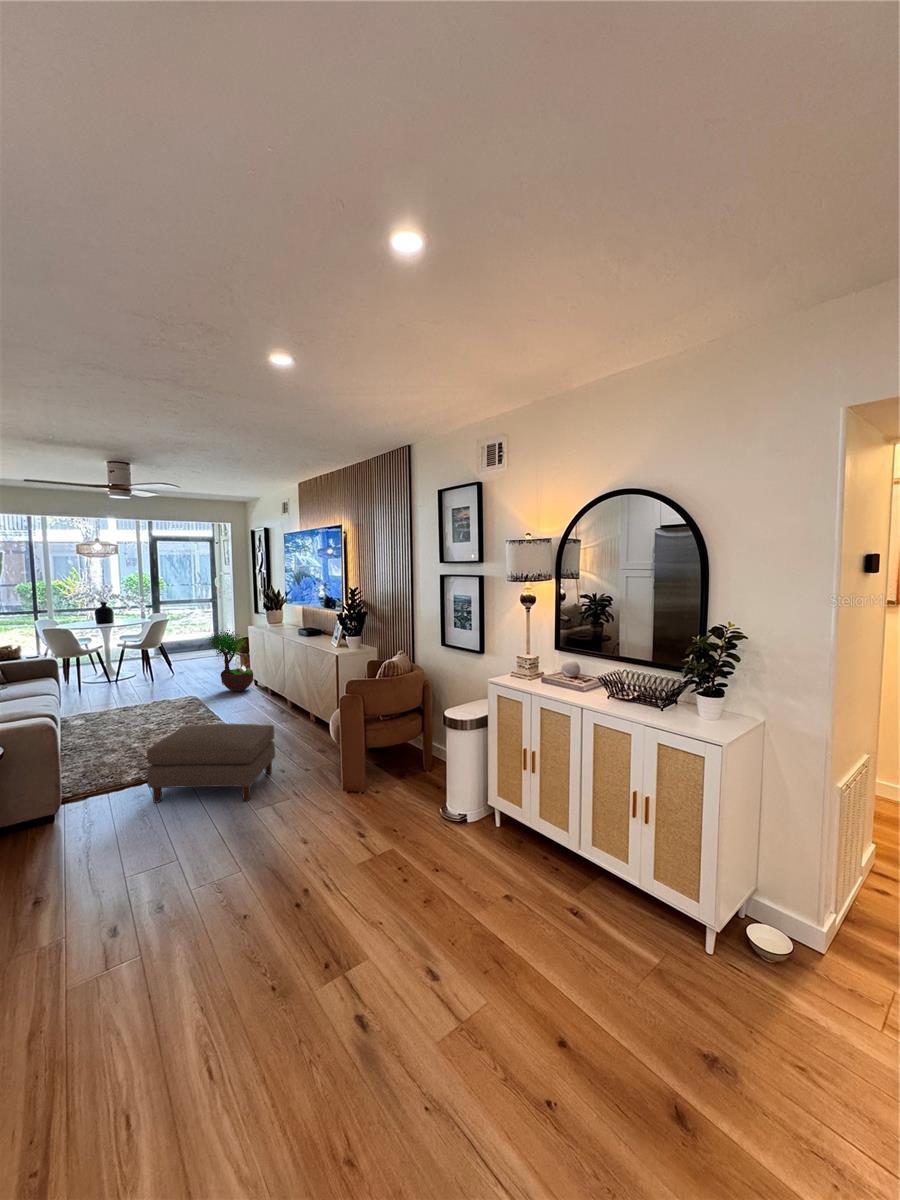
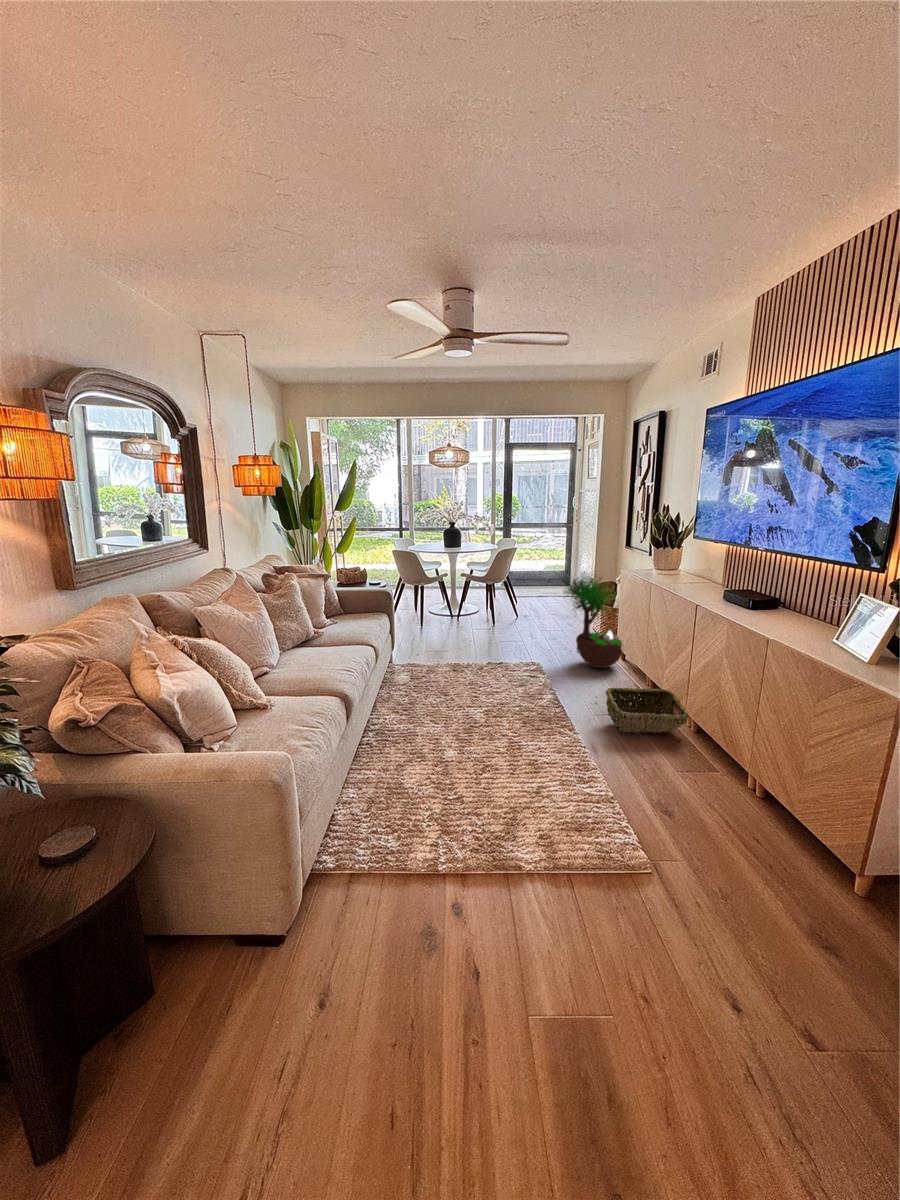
woven basket: none [238,688,286,715] -> present [606,688,689,733]
ottoman: present [147,724,275,803] -> none [439,790,719,1113]

